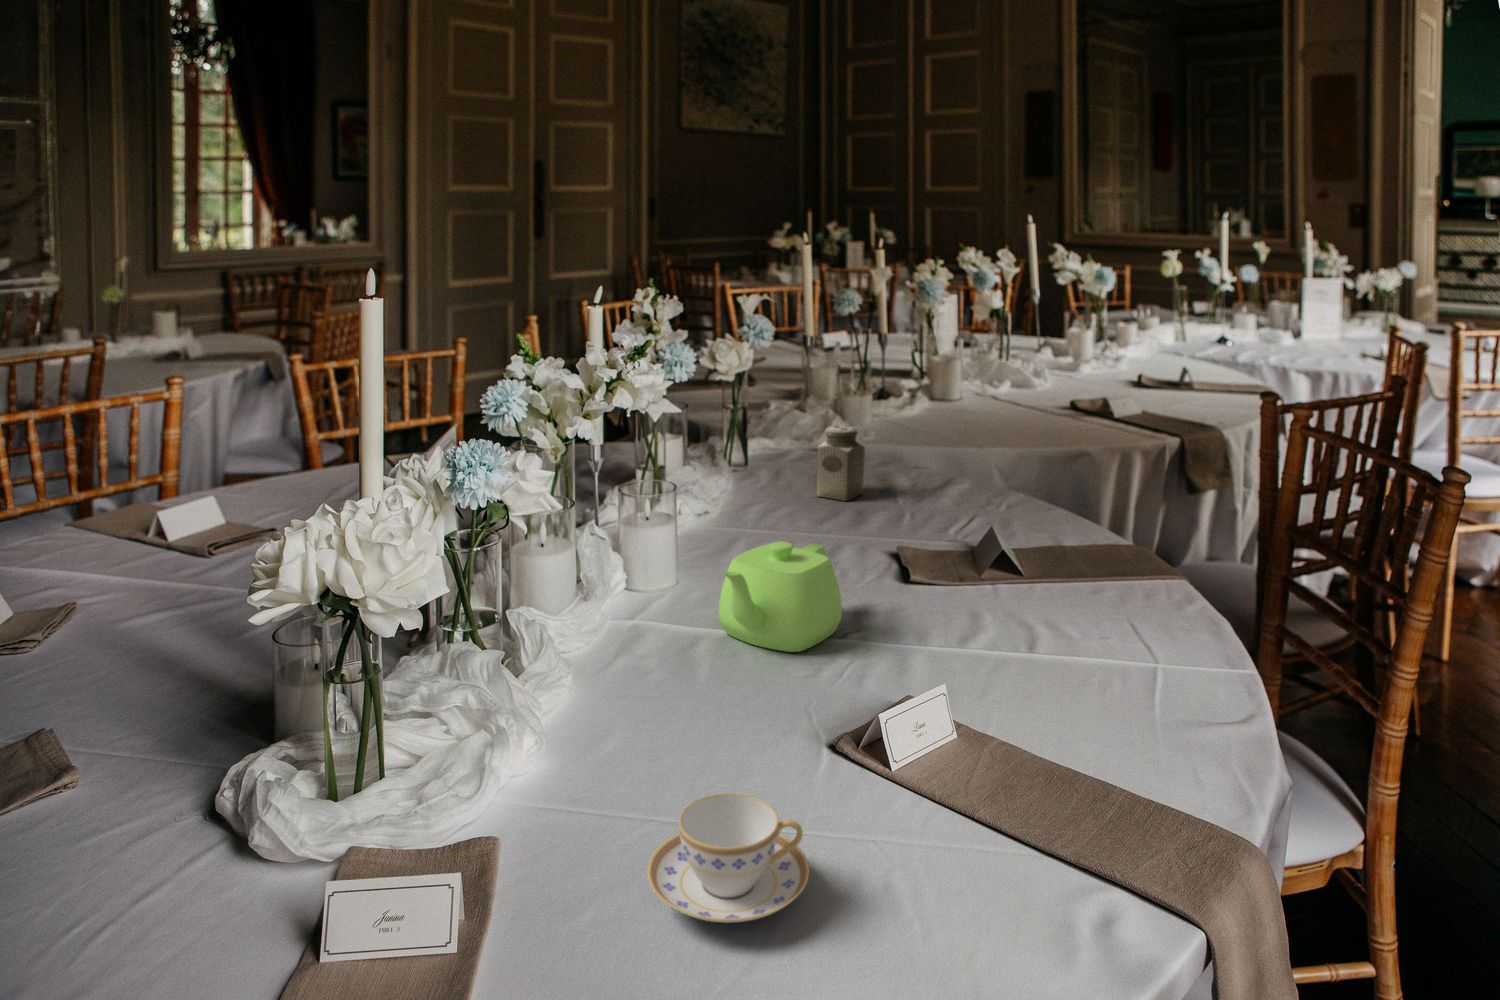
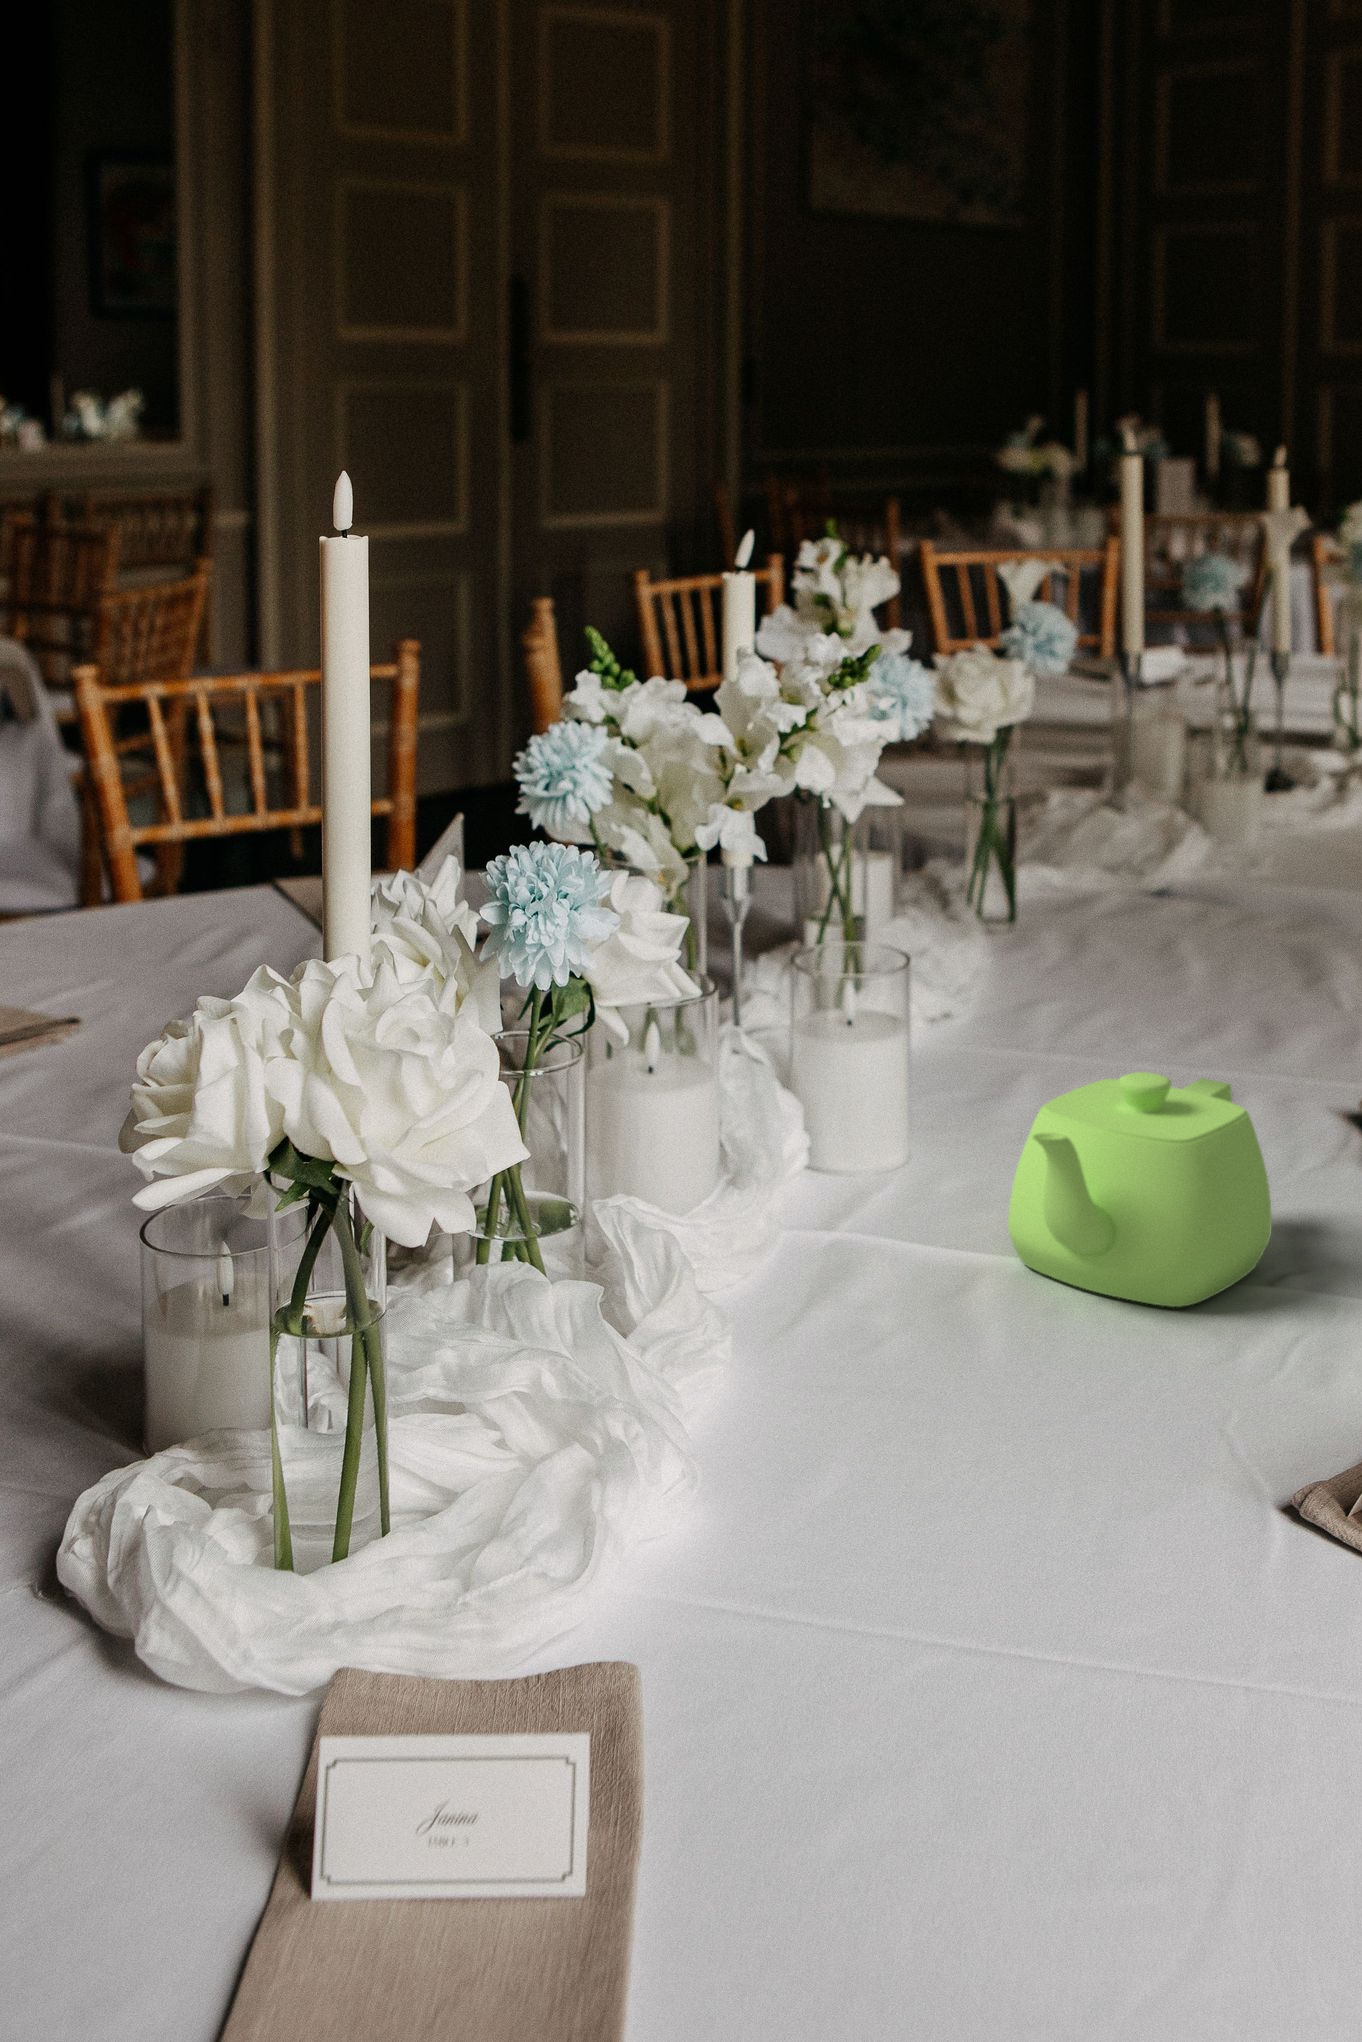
salt shaker: present [817,426,865,501] -> none [1169,839,1274,998]
teacup: present [648,793,809,923] -> none [951,1582,1296,1849]

